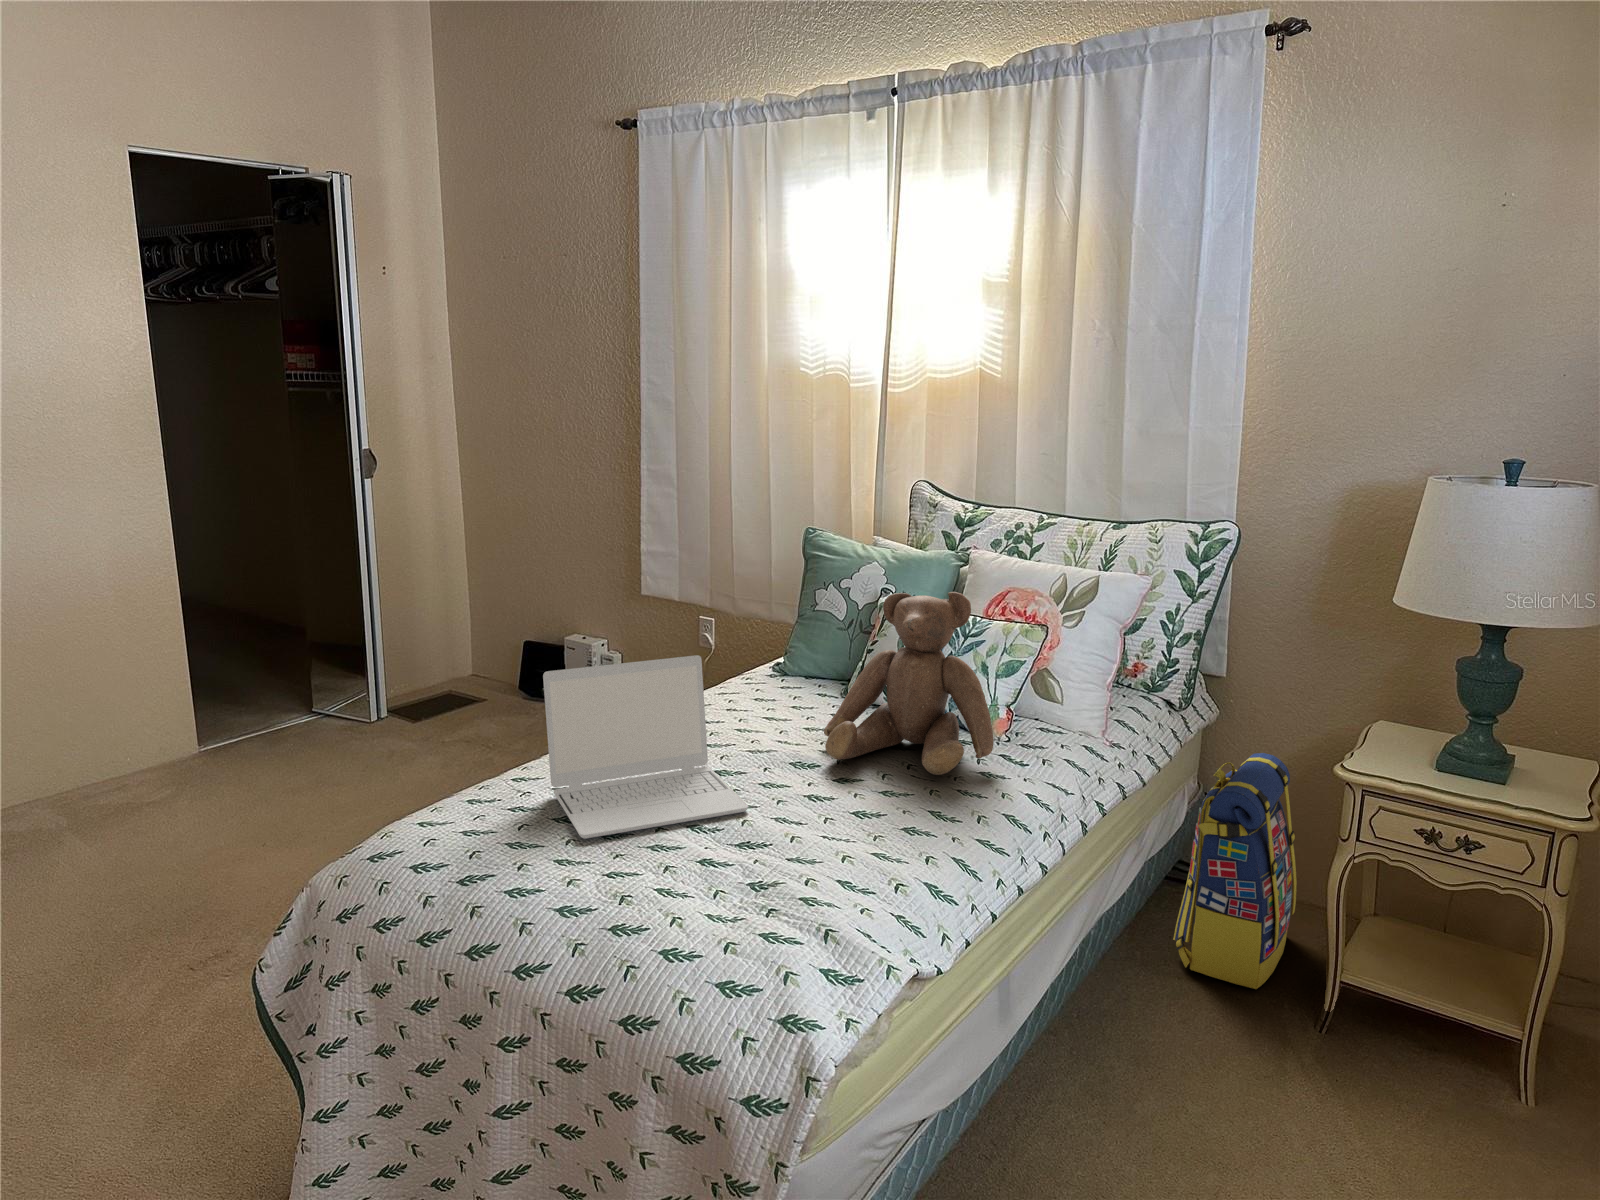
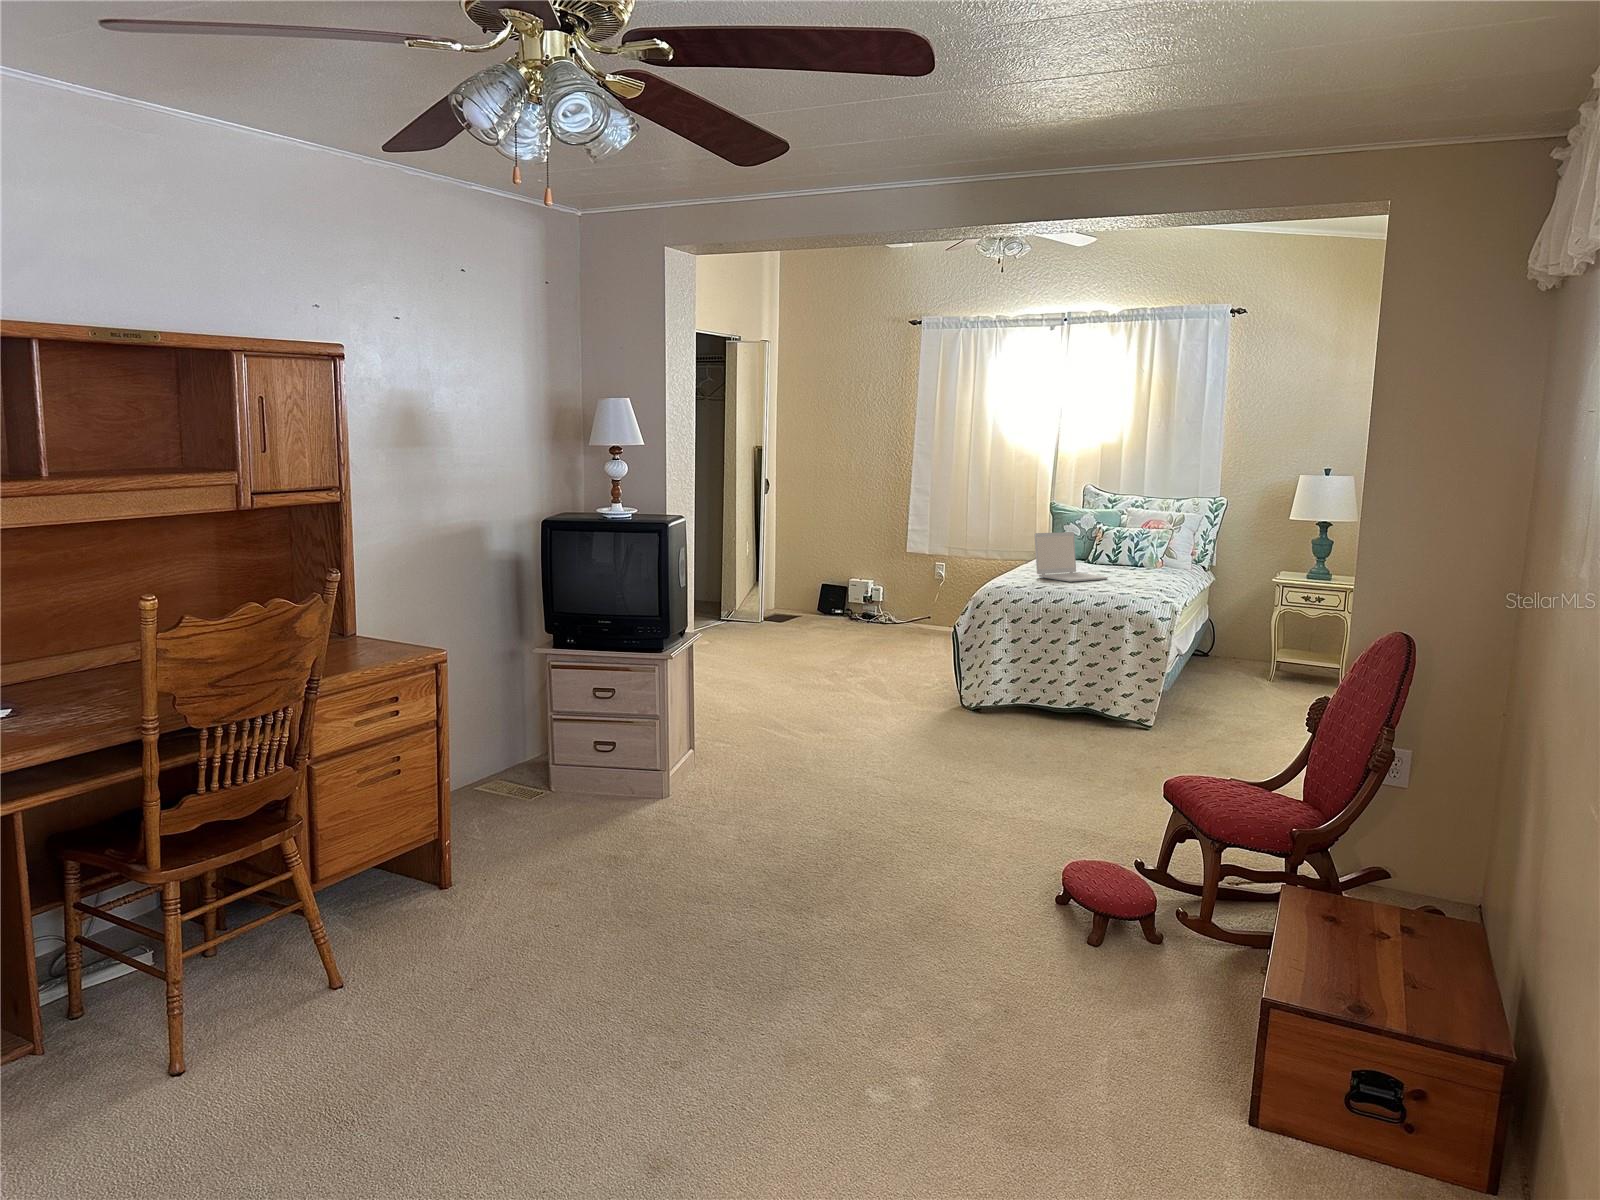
teddy bear: present [824,592,994,775] -> none [1103,513,1170,573]
backpack: present [1173,753,1297,989] -> none [1210,588,1252,670]

